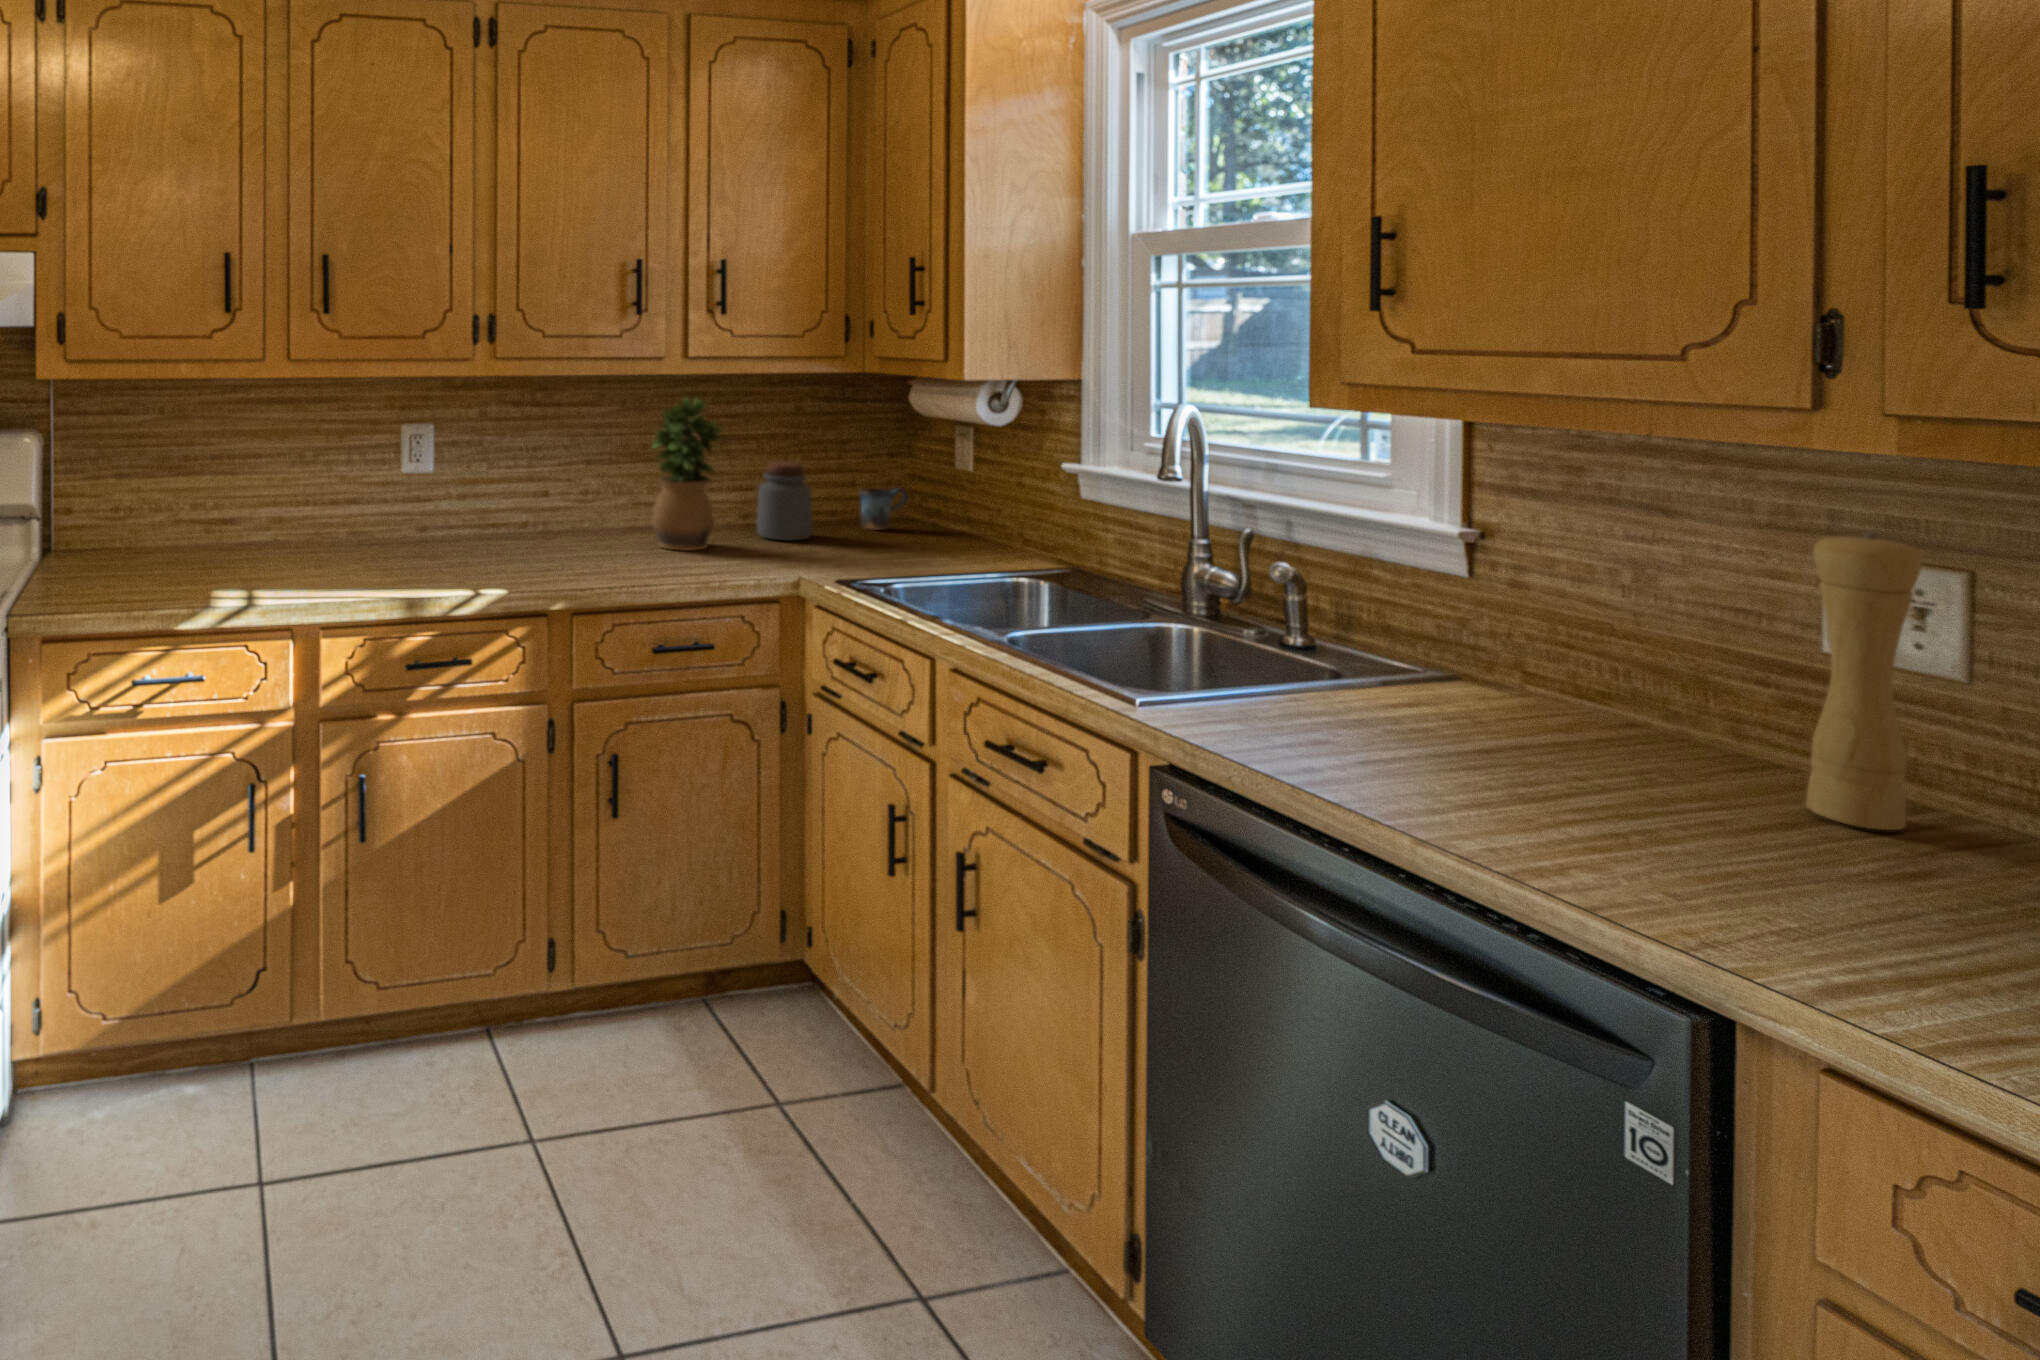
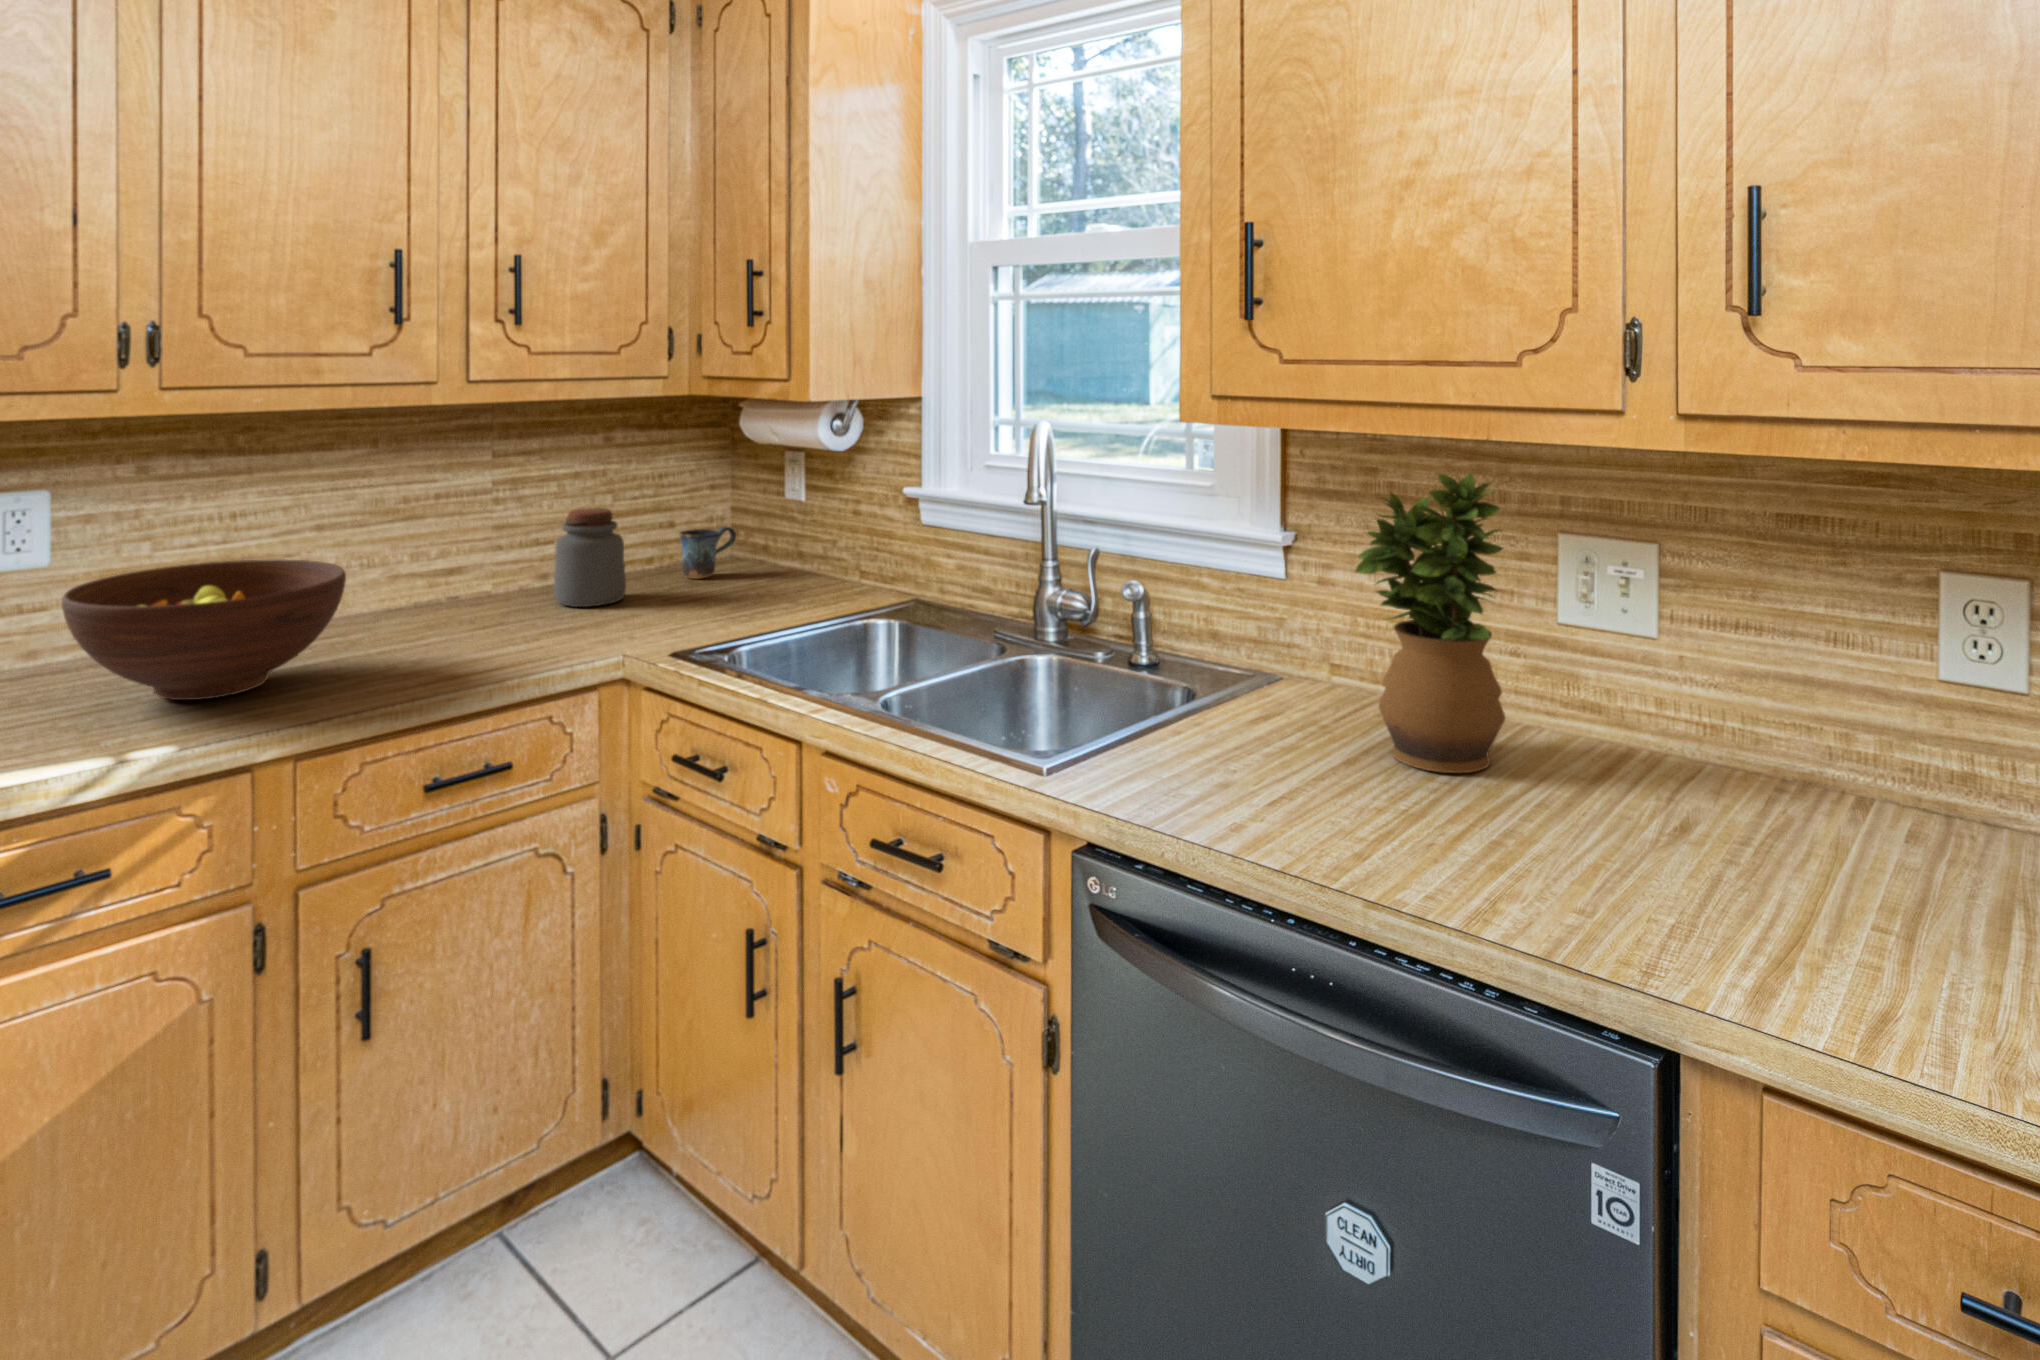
potted plant: present [652,398,725,551] -> present [1355,474,1505,773]
fruit bowl: none [450,477,611,566] -> present [62,559,346,700]
pepper mill: present [1806,533,1923,830] -> none [1608,526,1683,795]

